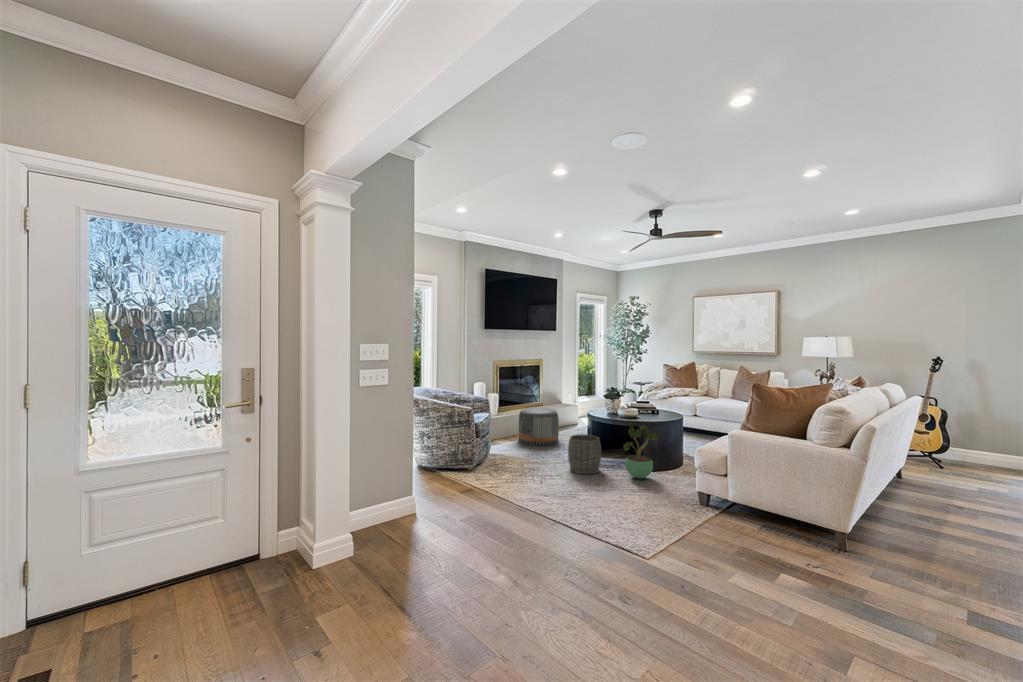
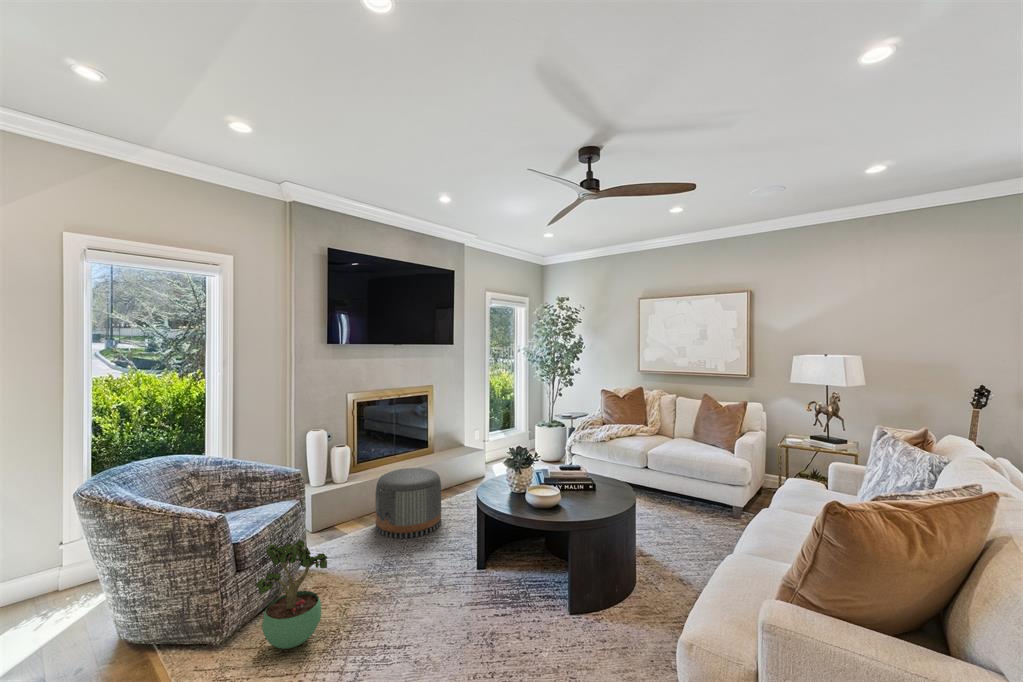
potted plant: present [623,425,659,479] -> present [255,539,327,649]
woven basket: present [568,435,601,474] -> none [429,543,491,634]

